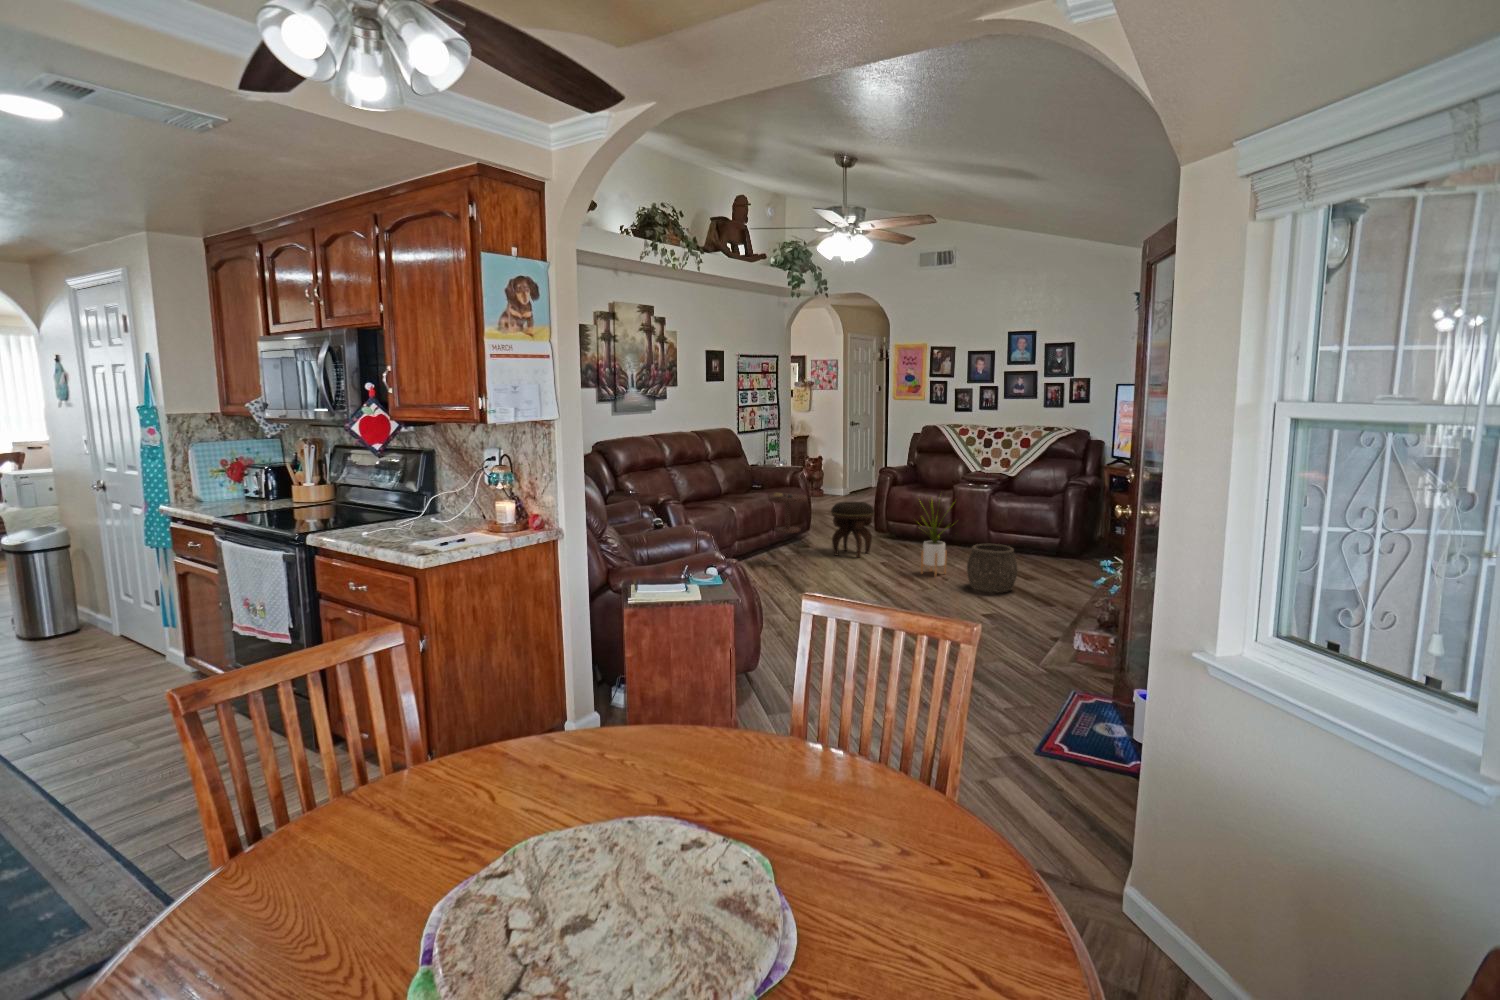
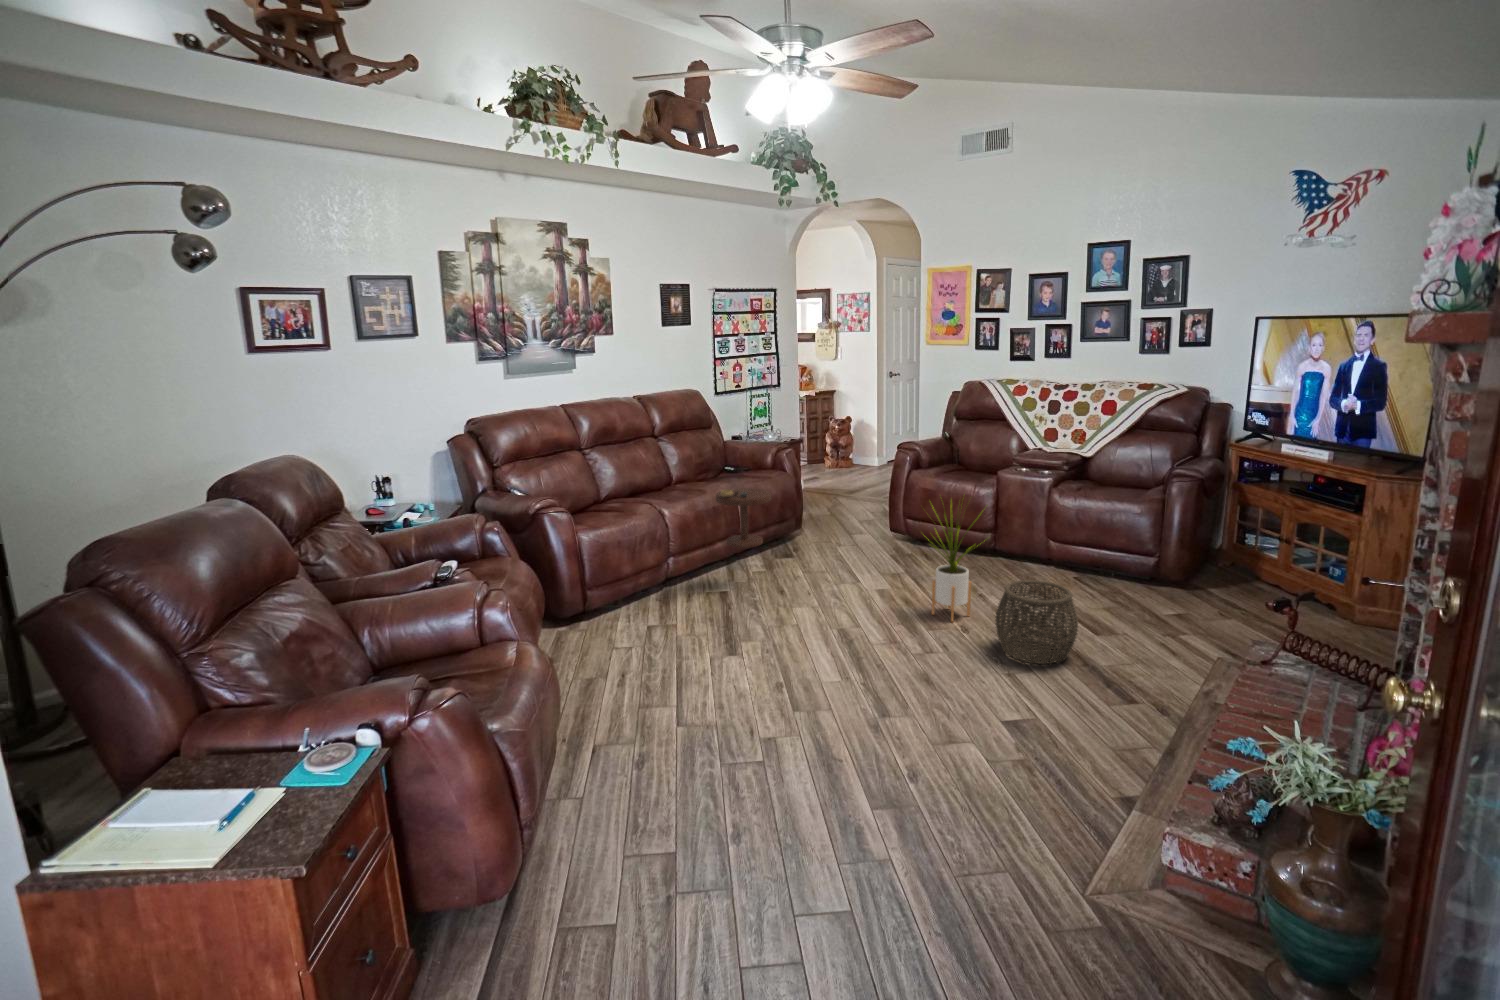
footstool: present [831,502,874,558] -> none [815,496,876,578]

